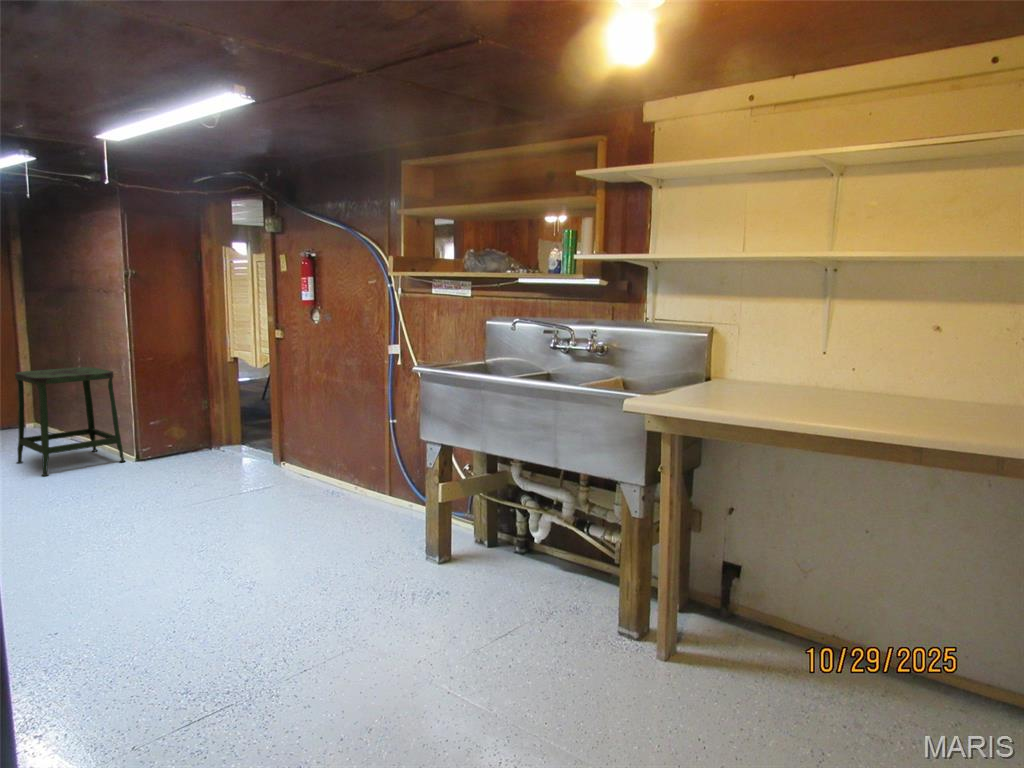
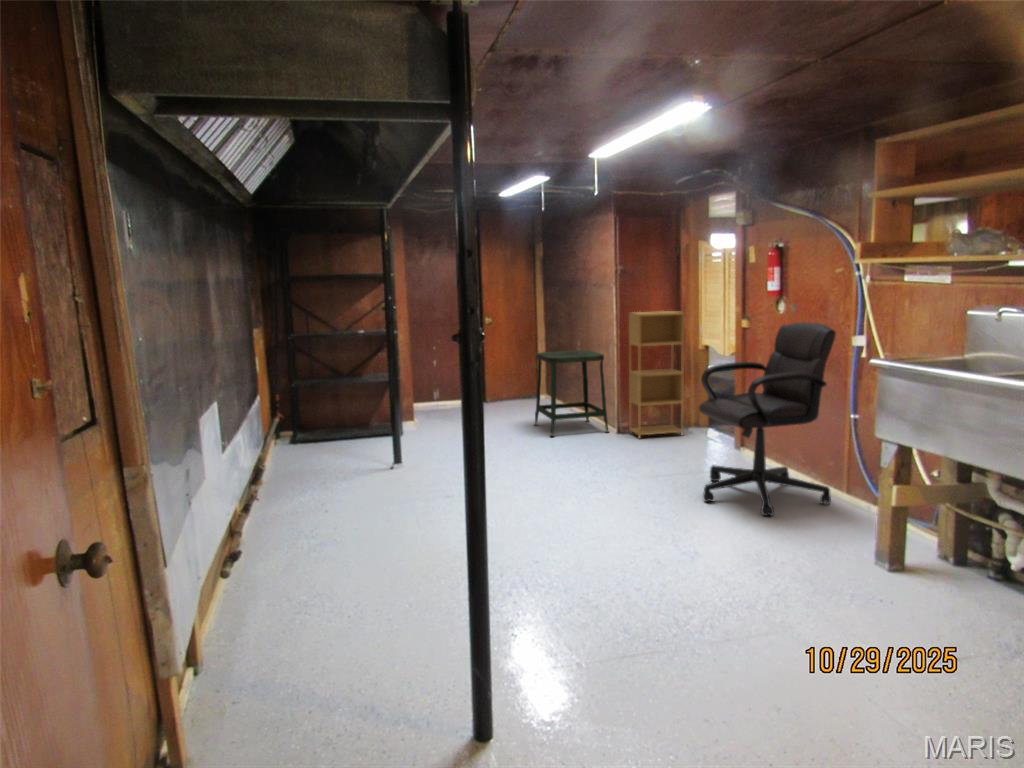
shelving unit: none [143,321,217,466] -> present [629,311,684,439]
chair: none [238,332,377,532] -> present [699,322,836,516]

